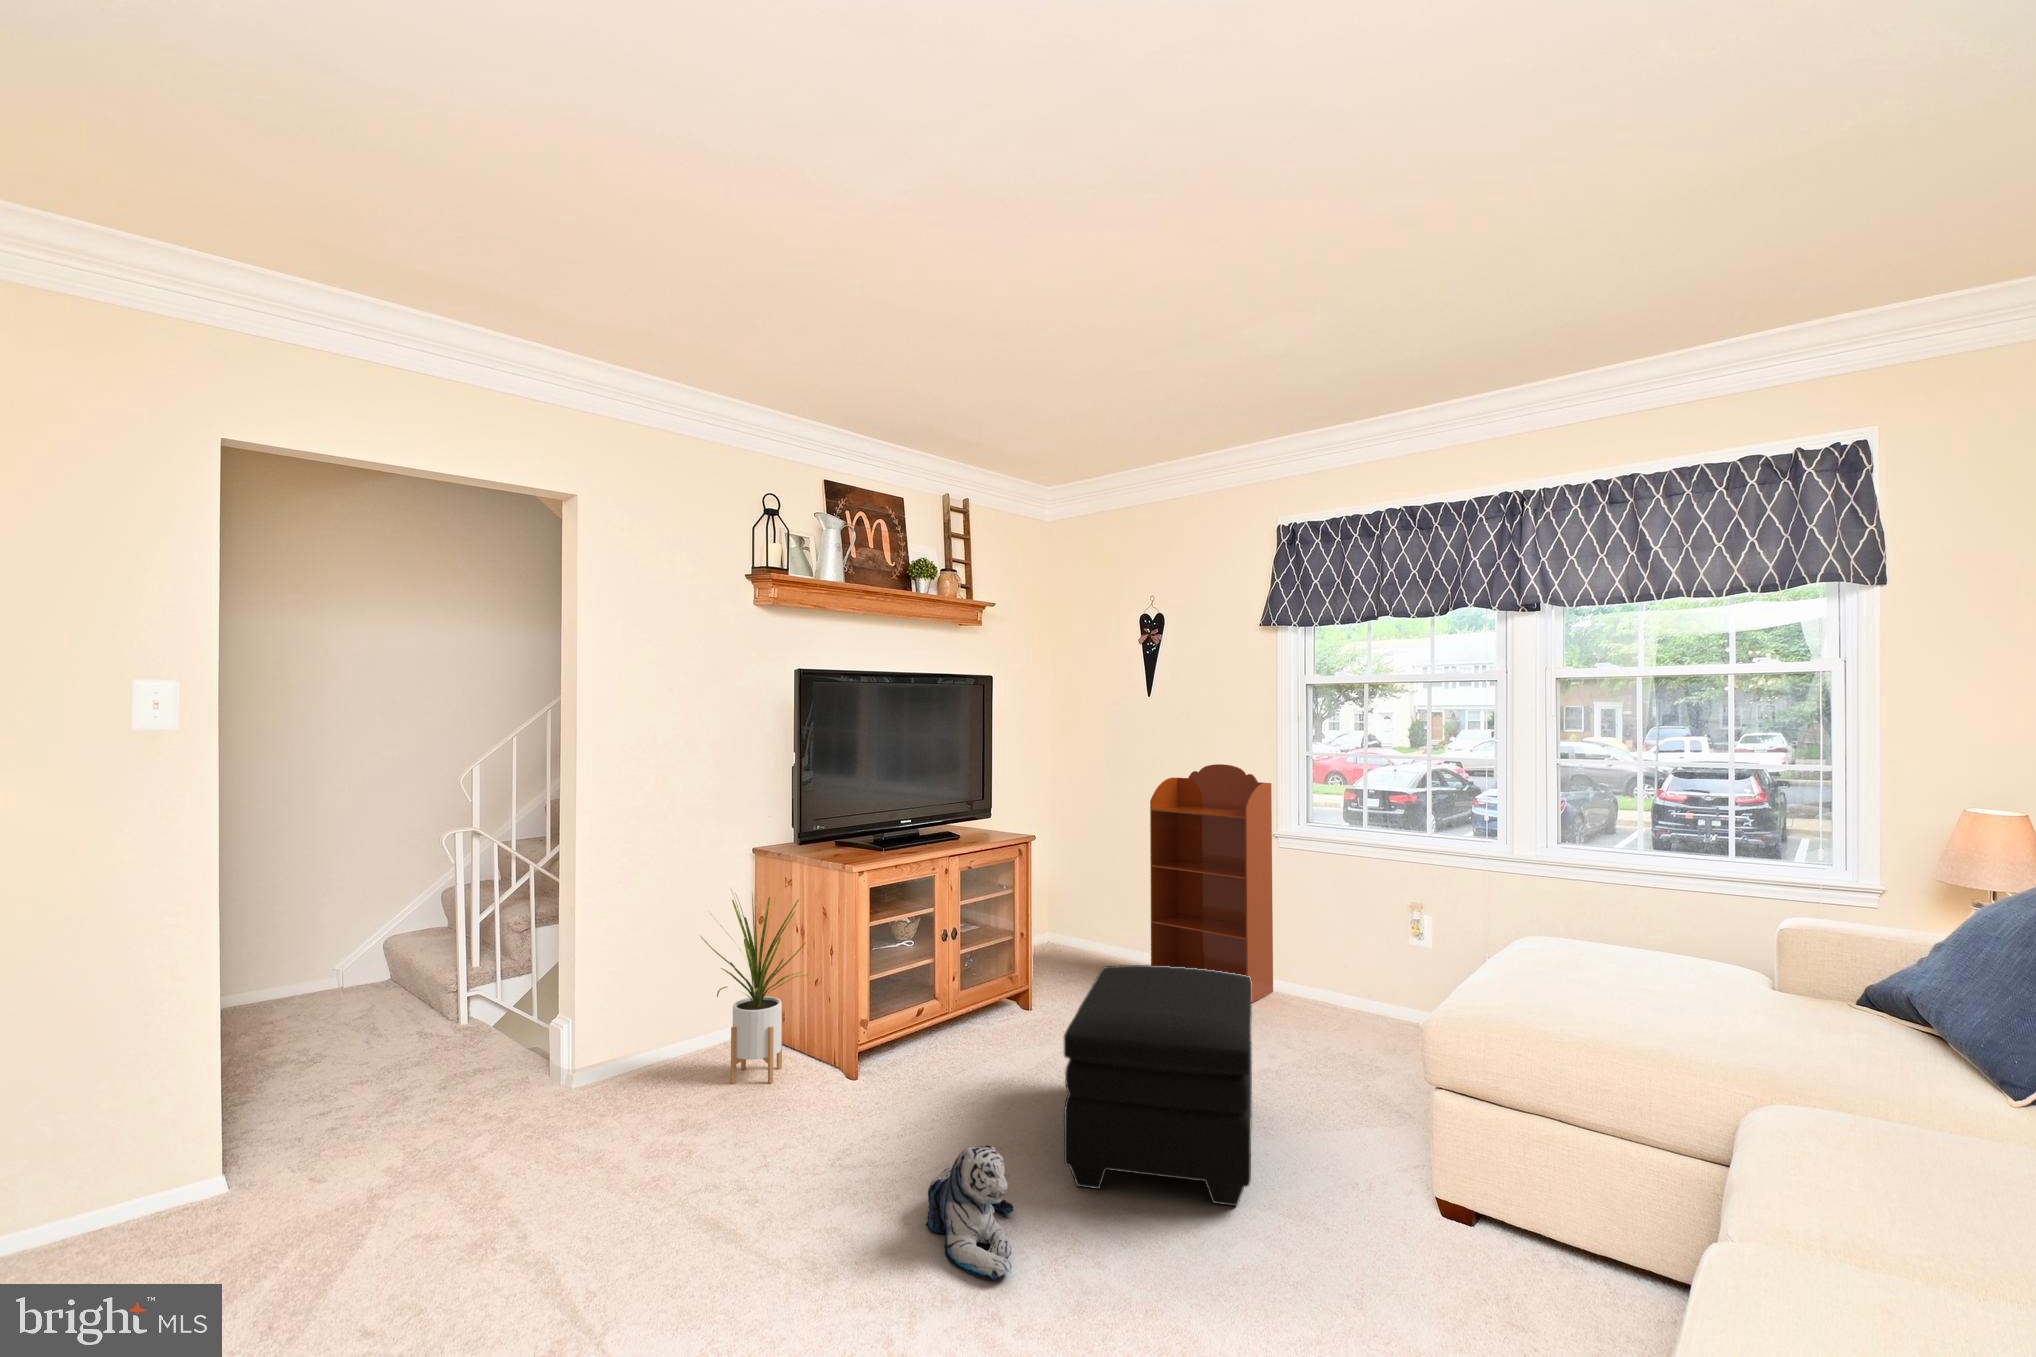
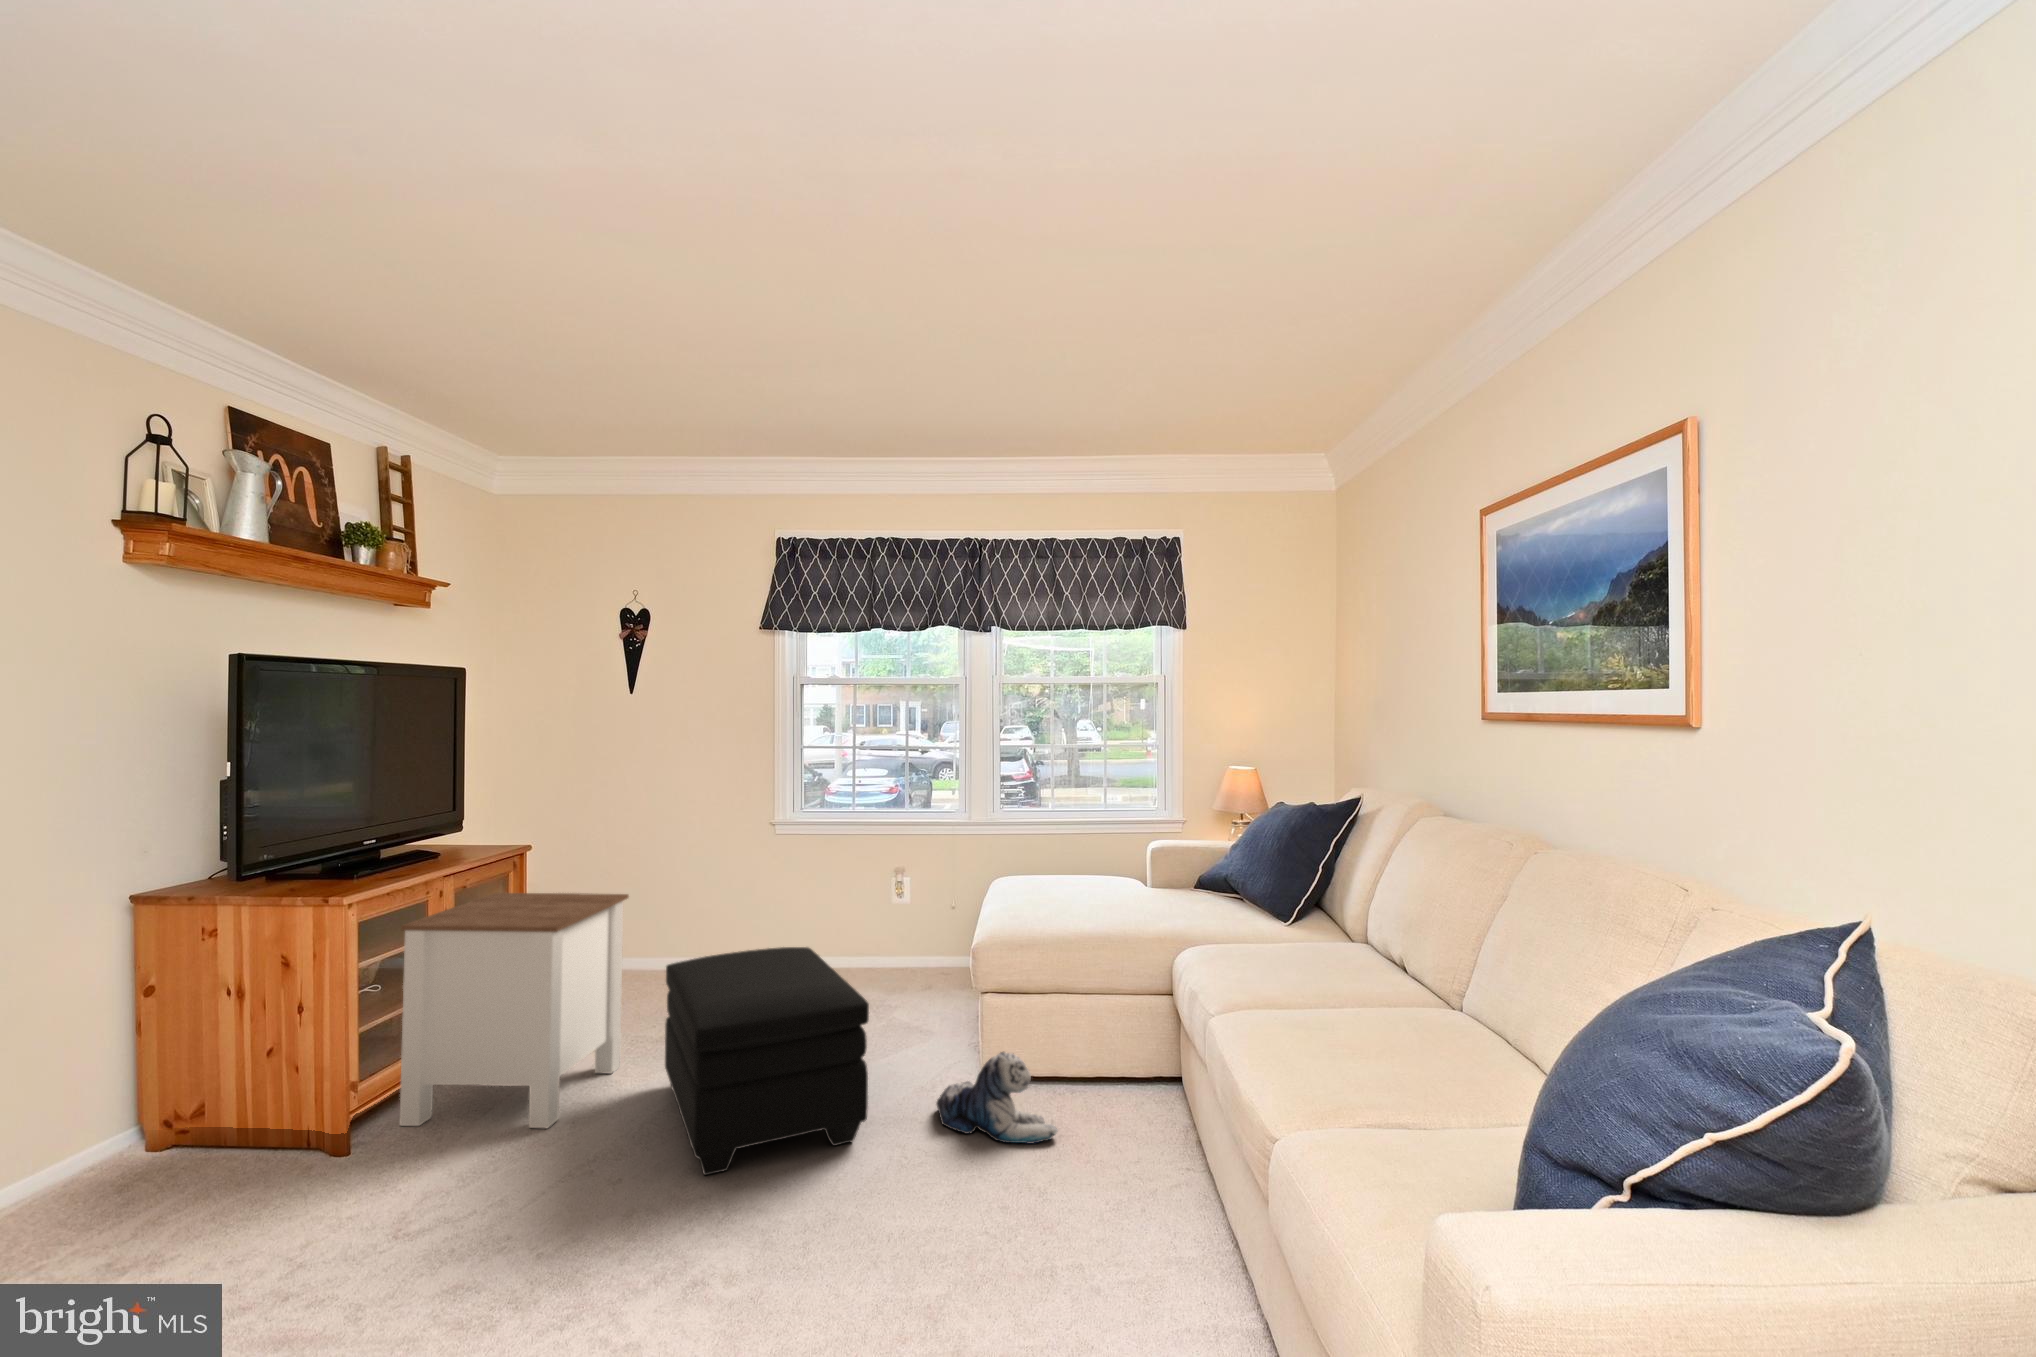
bookcase: present [1150,764,1273,1003] -> none [636,759,765,985]
side table: none [901,875,1086,1097] -> present [400,893,629,1128]
house plant: present [701,895,805,1084] -> none [71,942,271,1225]
plush toy: present [926,1145,1014,1280] -> present [936,1052,1057,1143]

